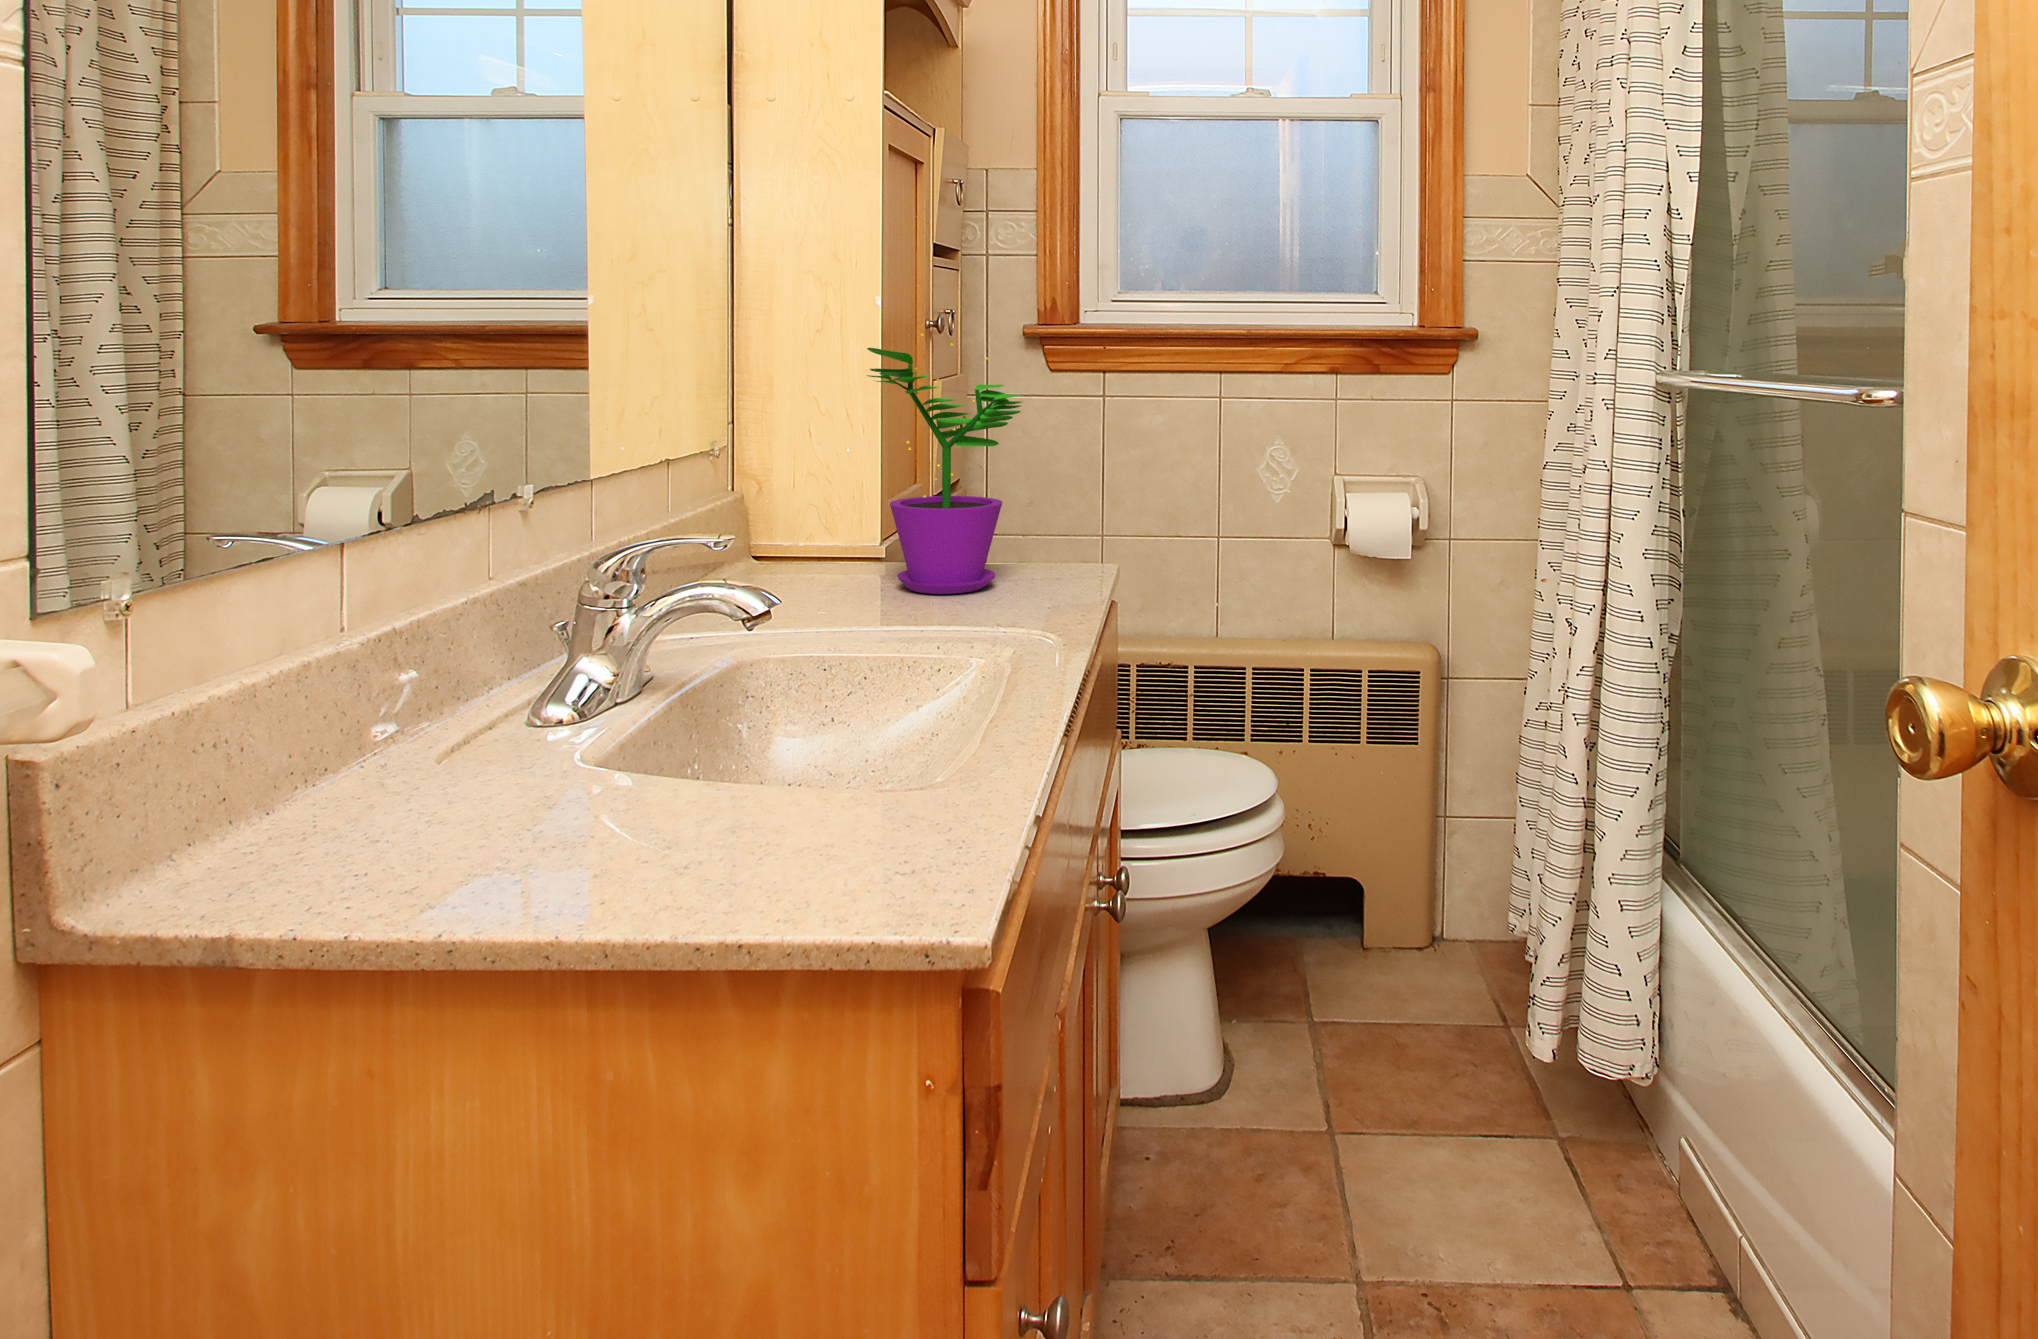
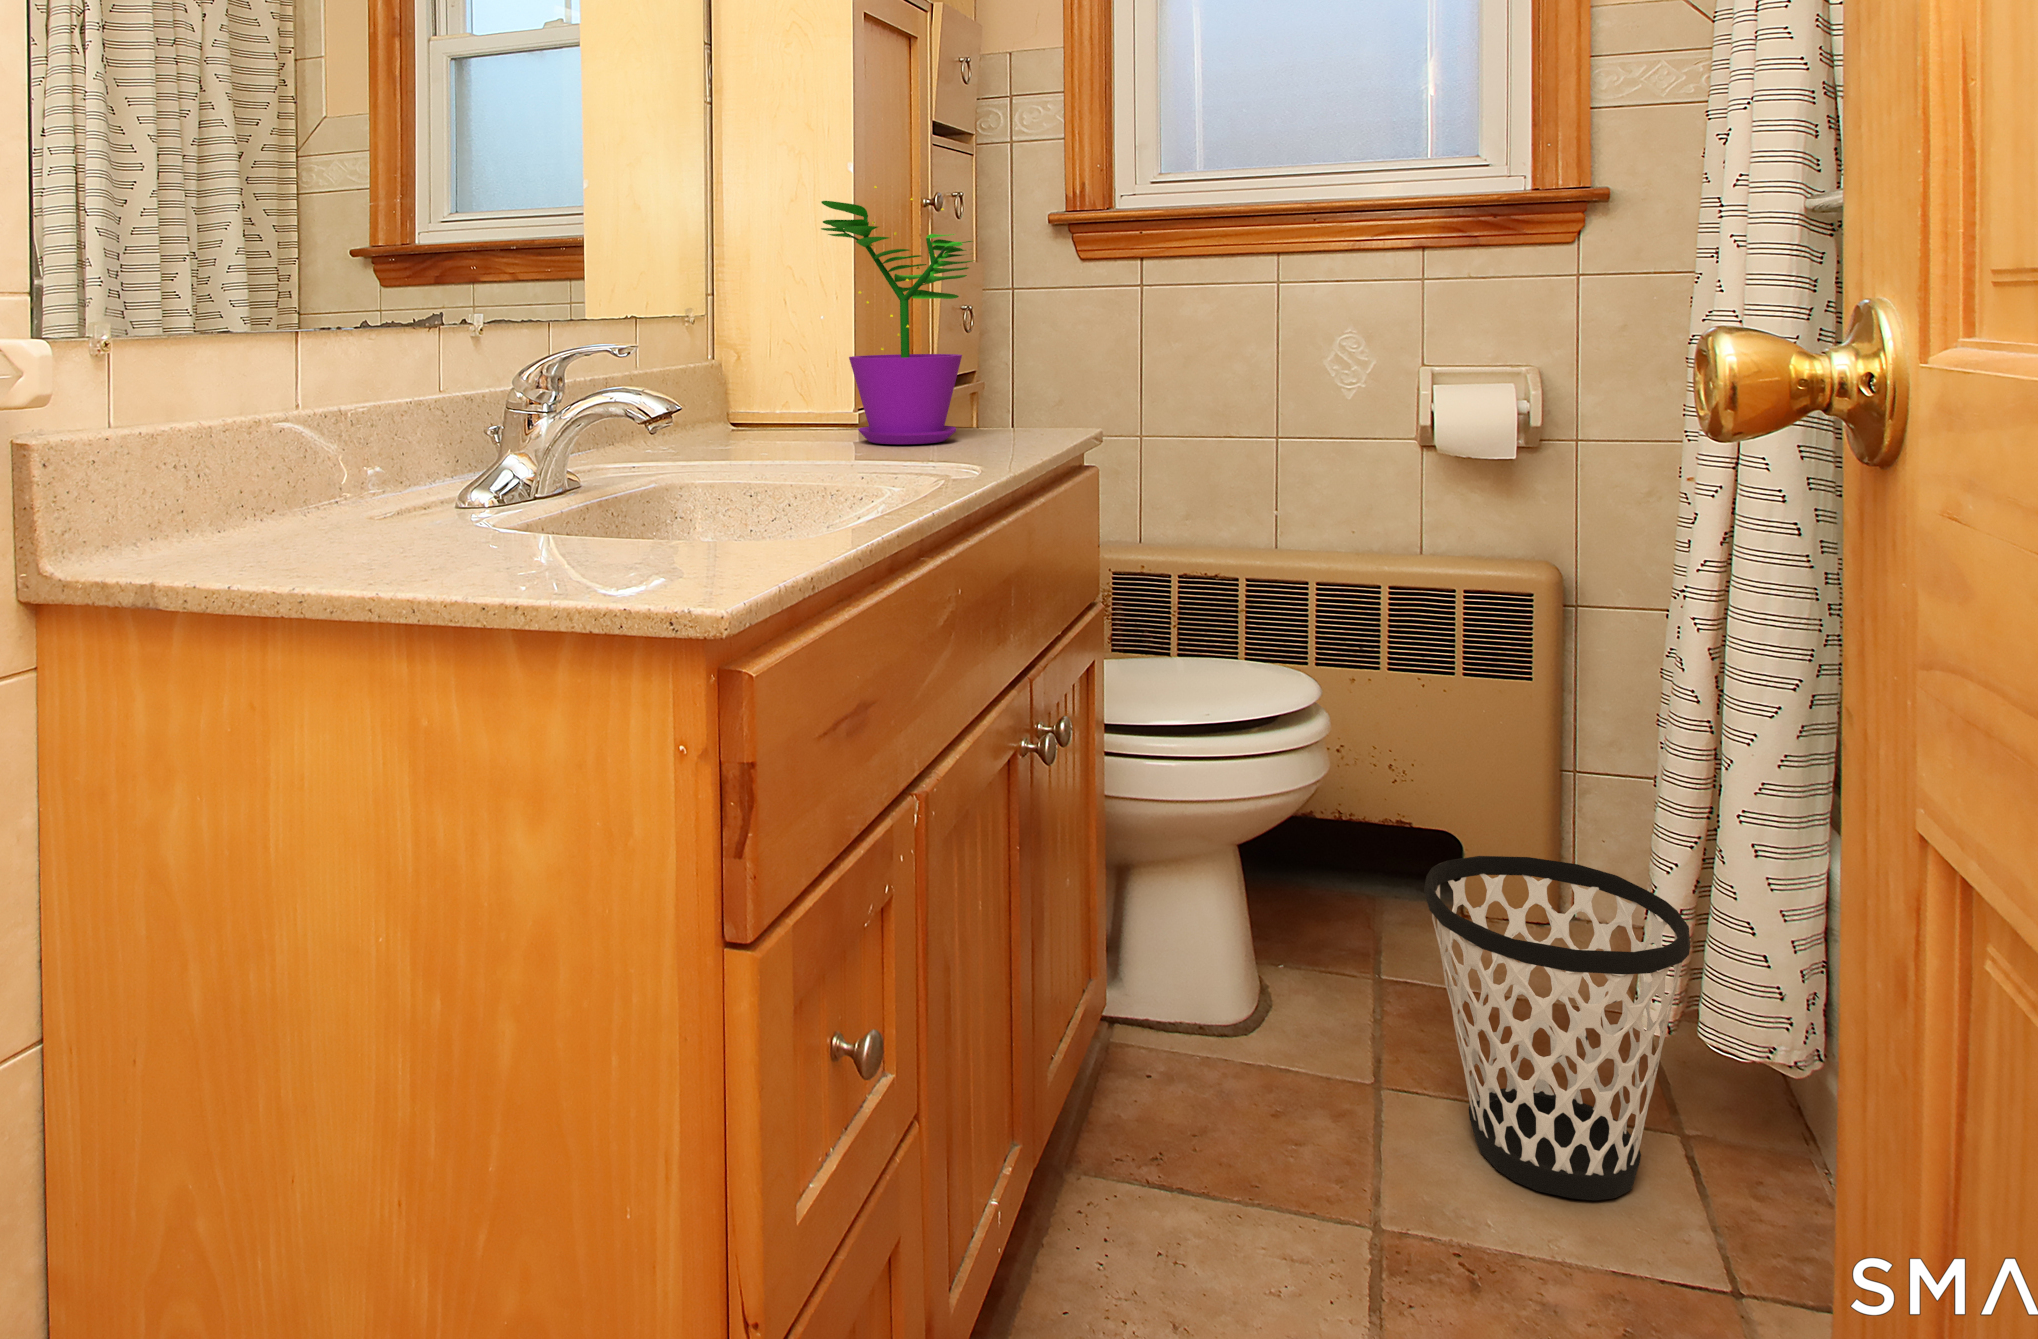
wastebasket: none [1378,918,1585,1221] -> present [1424,856,1690,1201]

